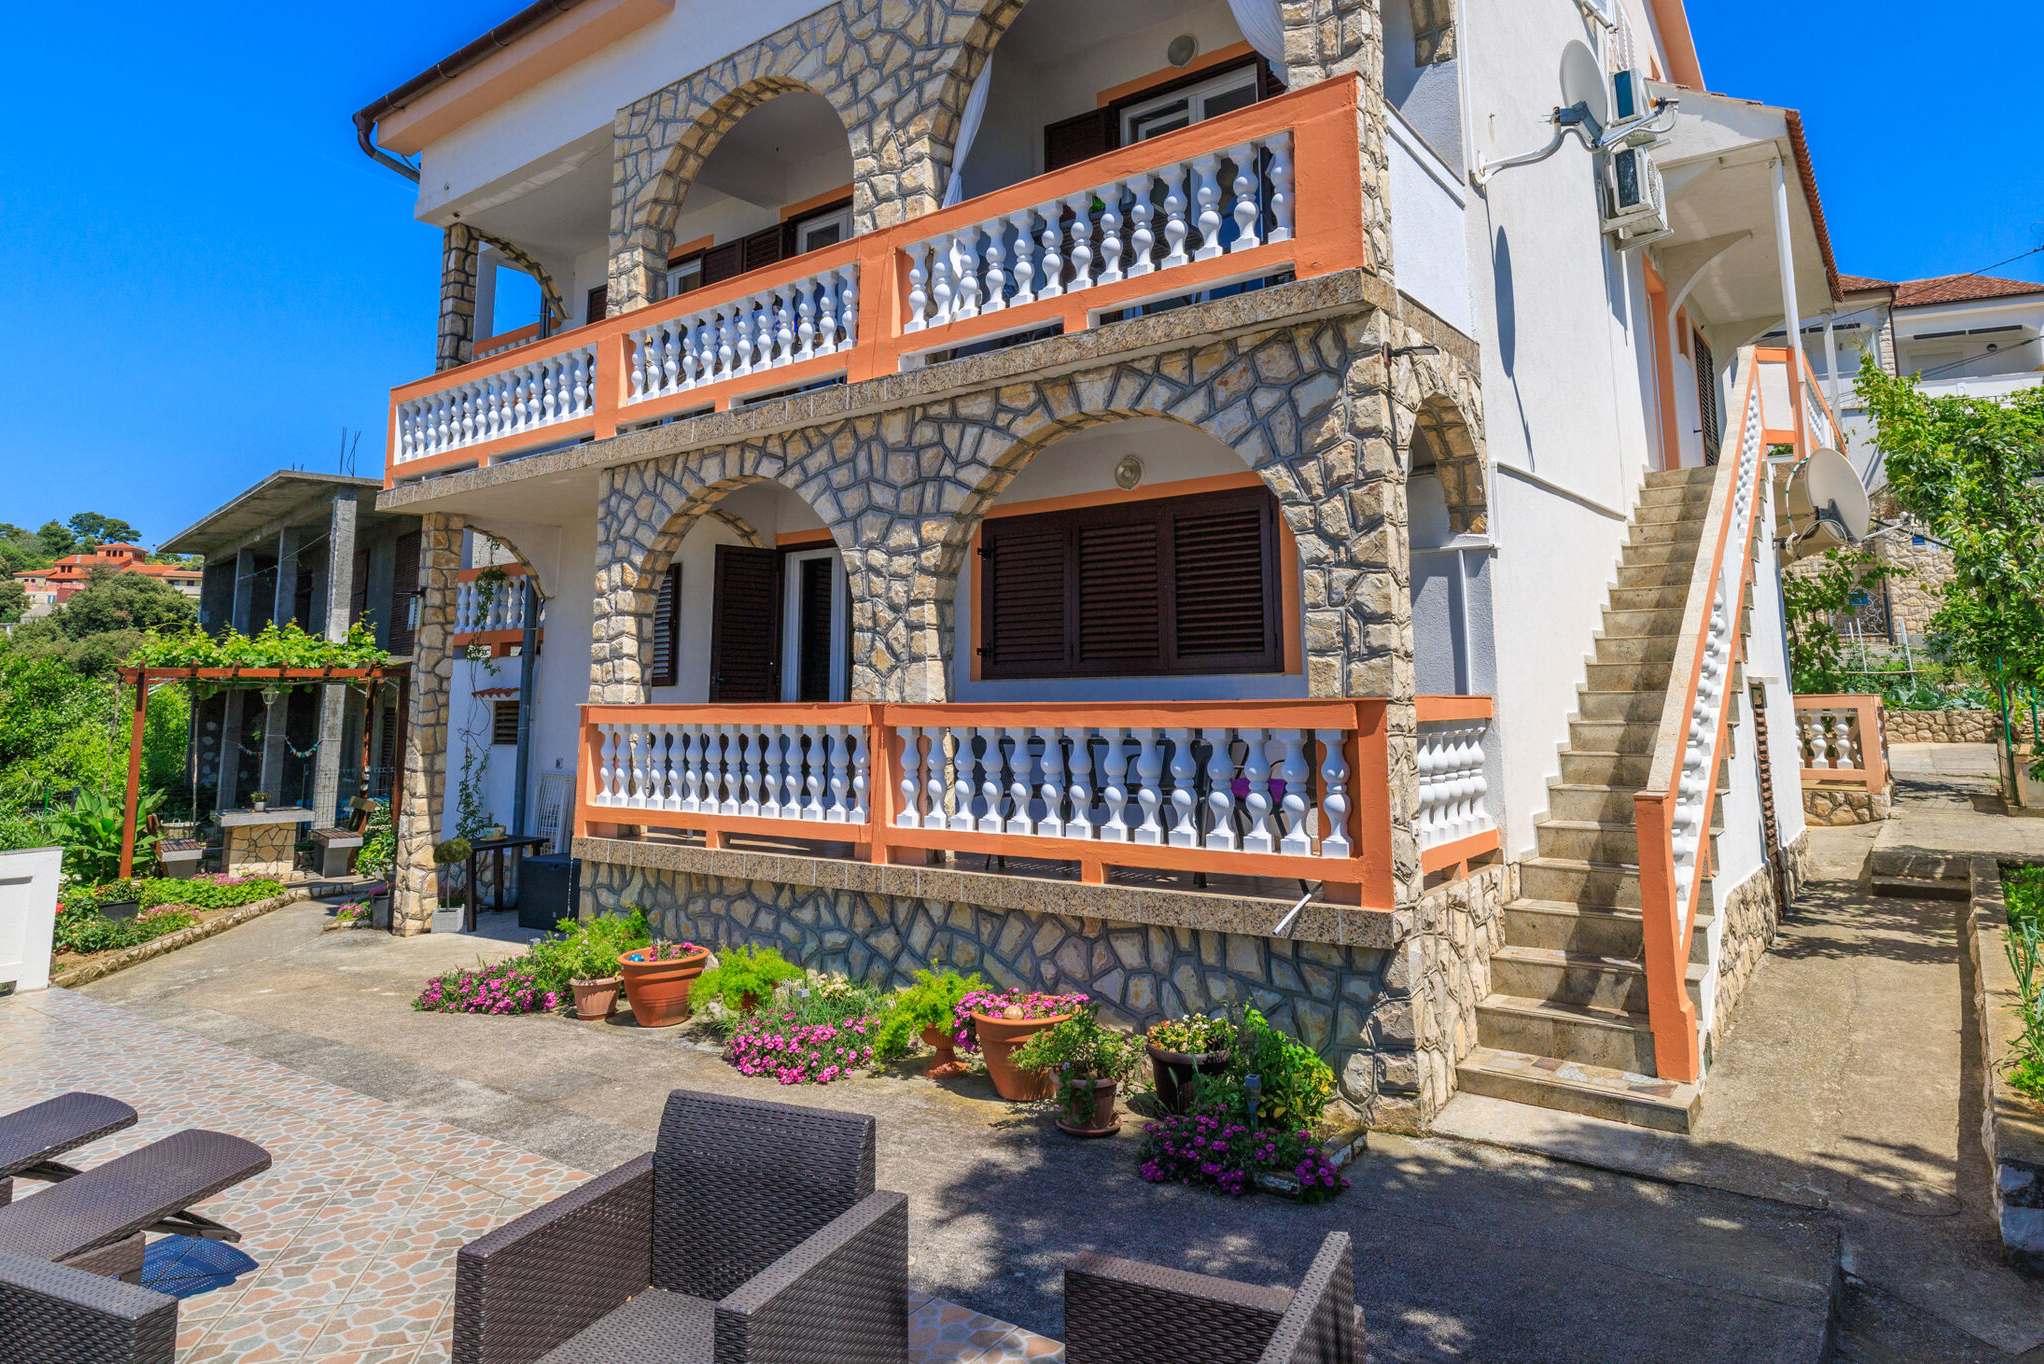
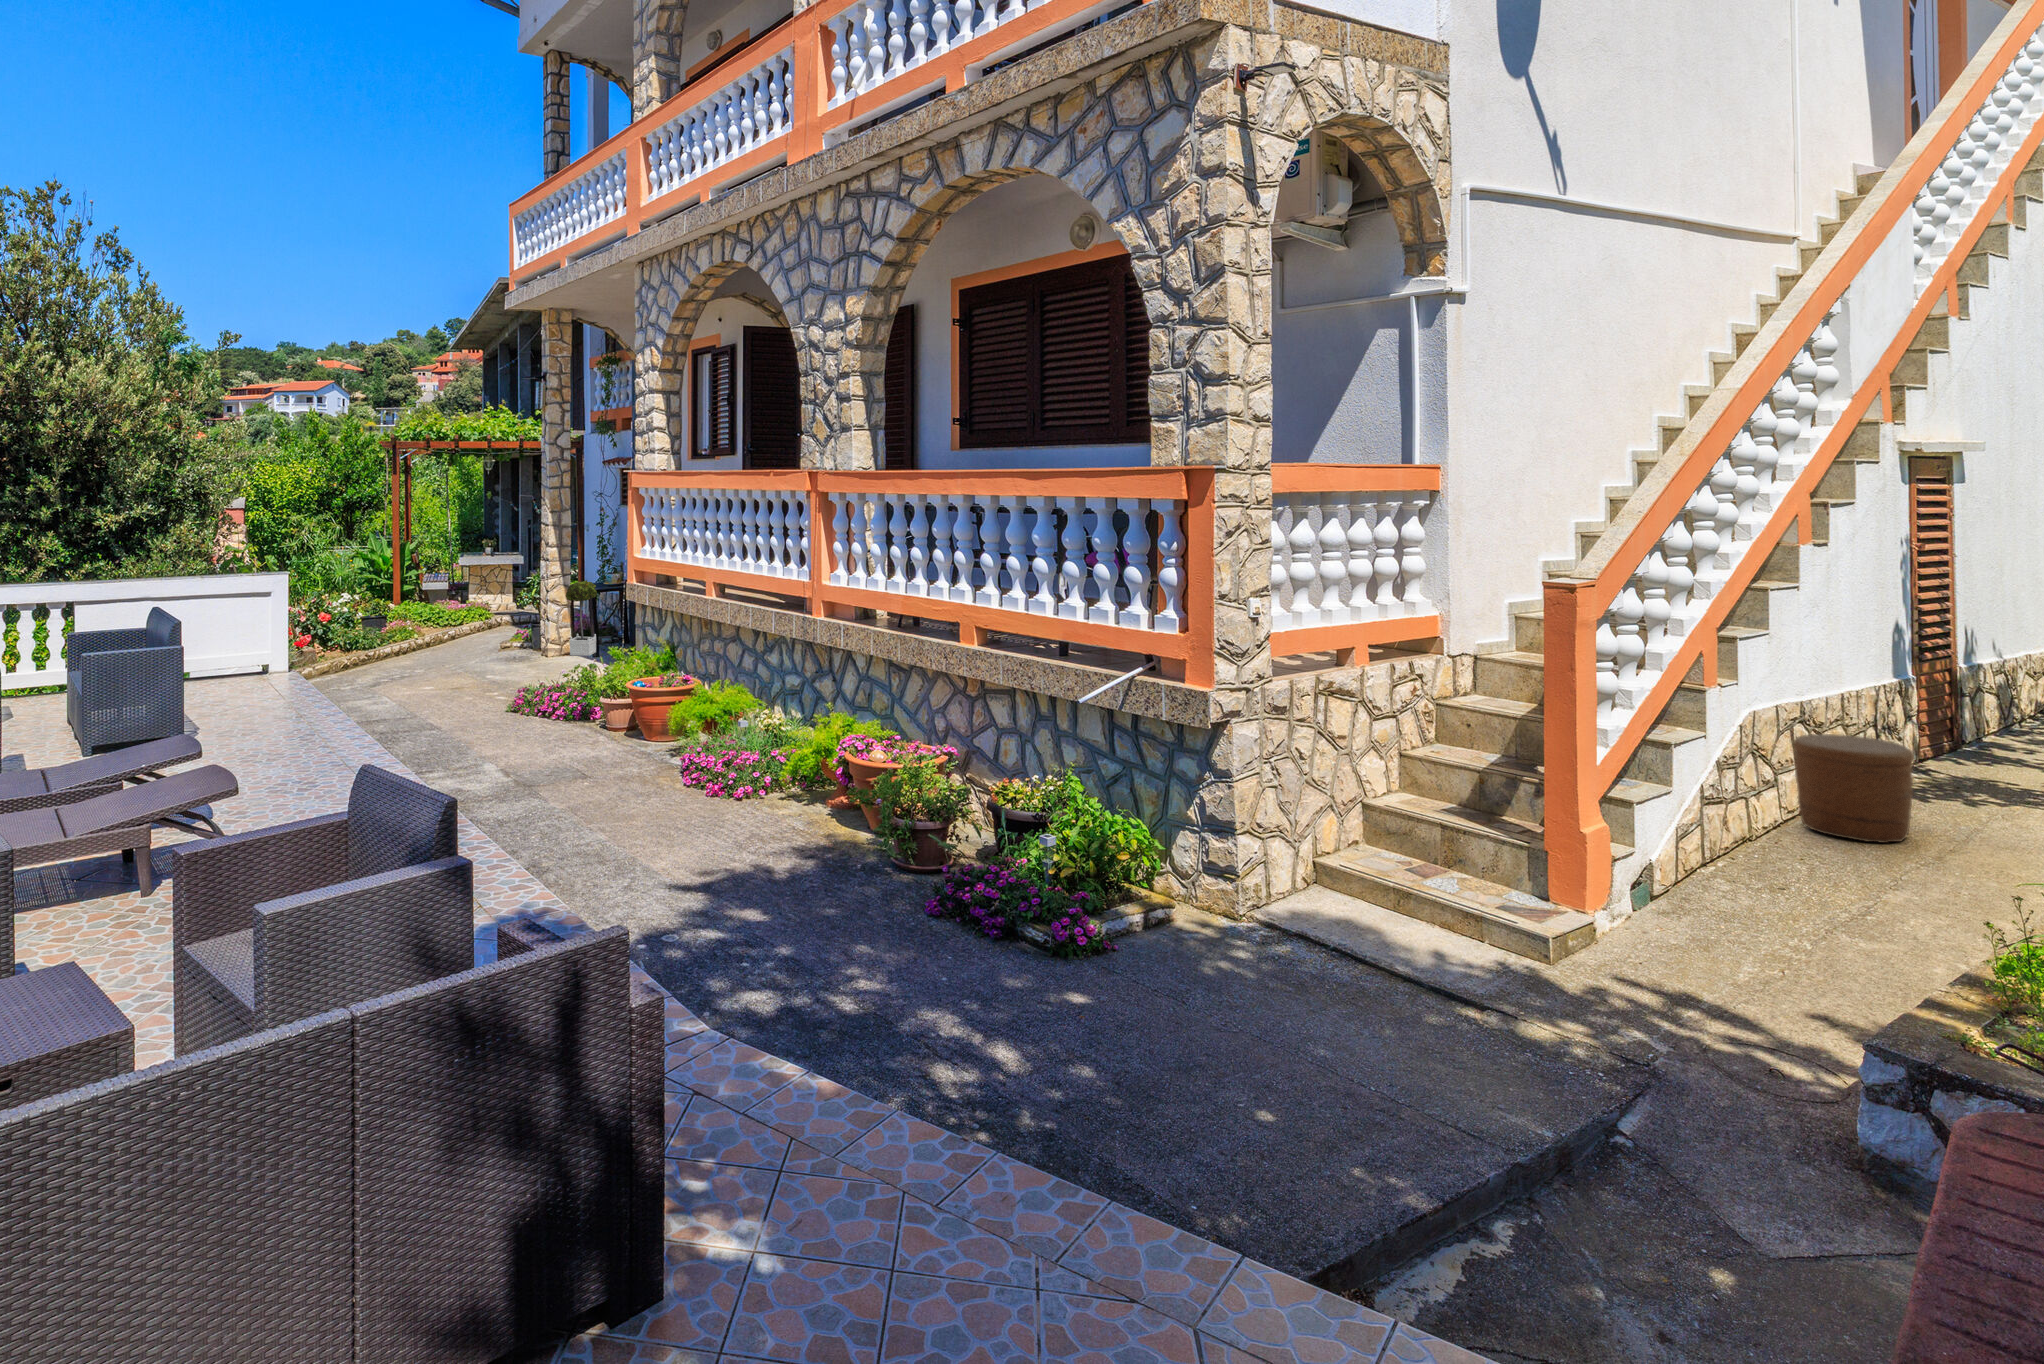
woven basket: none [1741,921,1829,1011] -> present [1793,734,1914,843]

